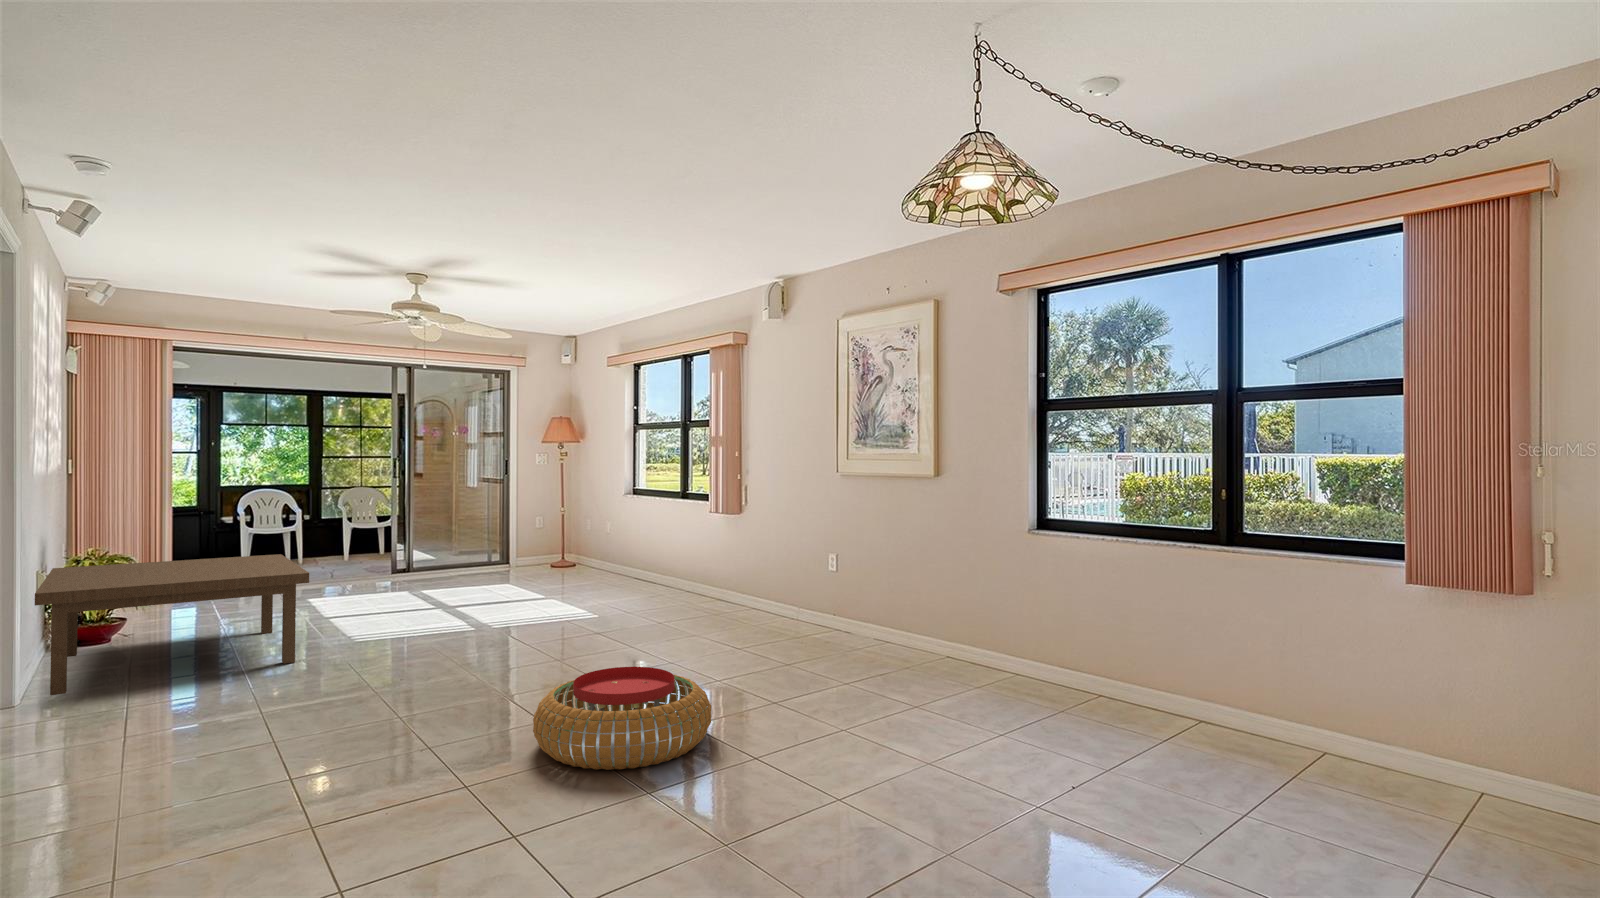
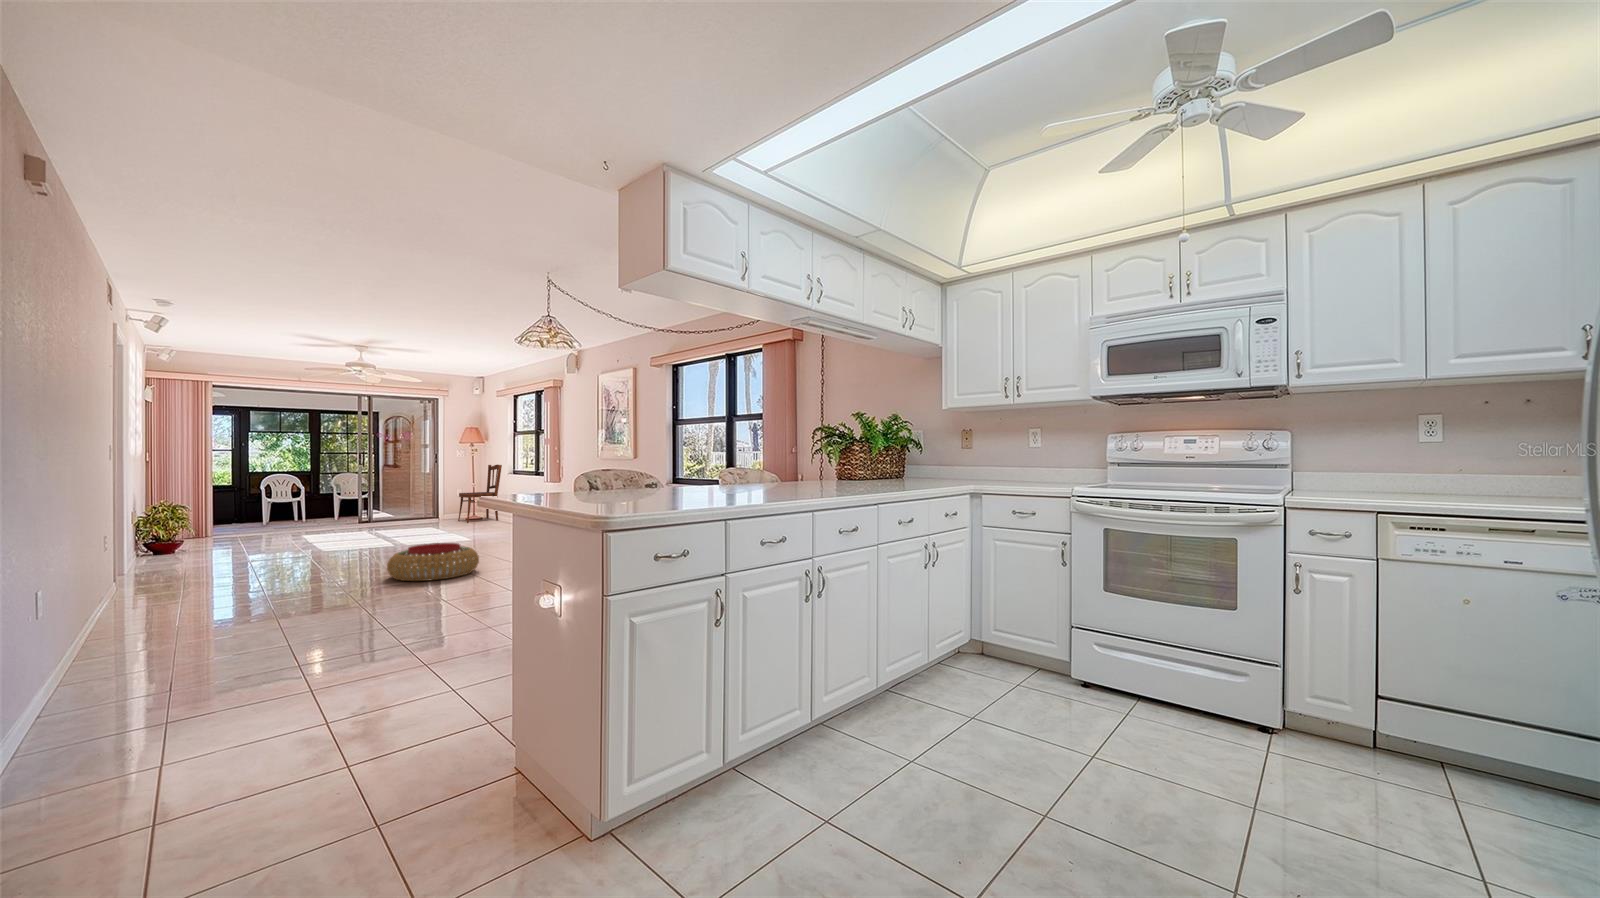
dining chair: none [542,479,612,578] -> present [458,465,502,523]
coffee table: present [35,554,309,695] -> none [134,504,290,569]

